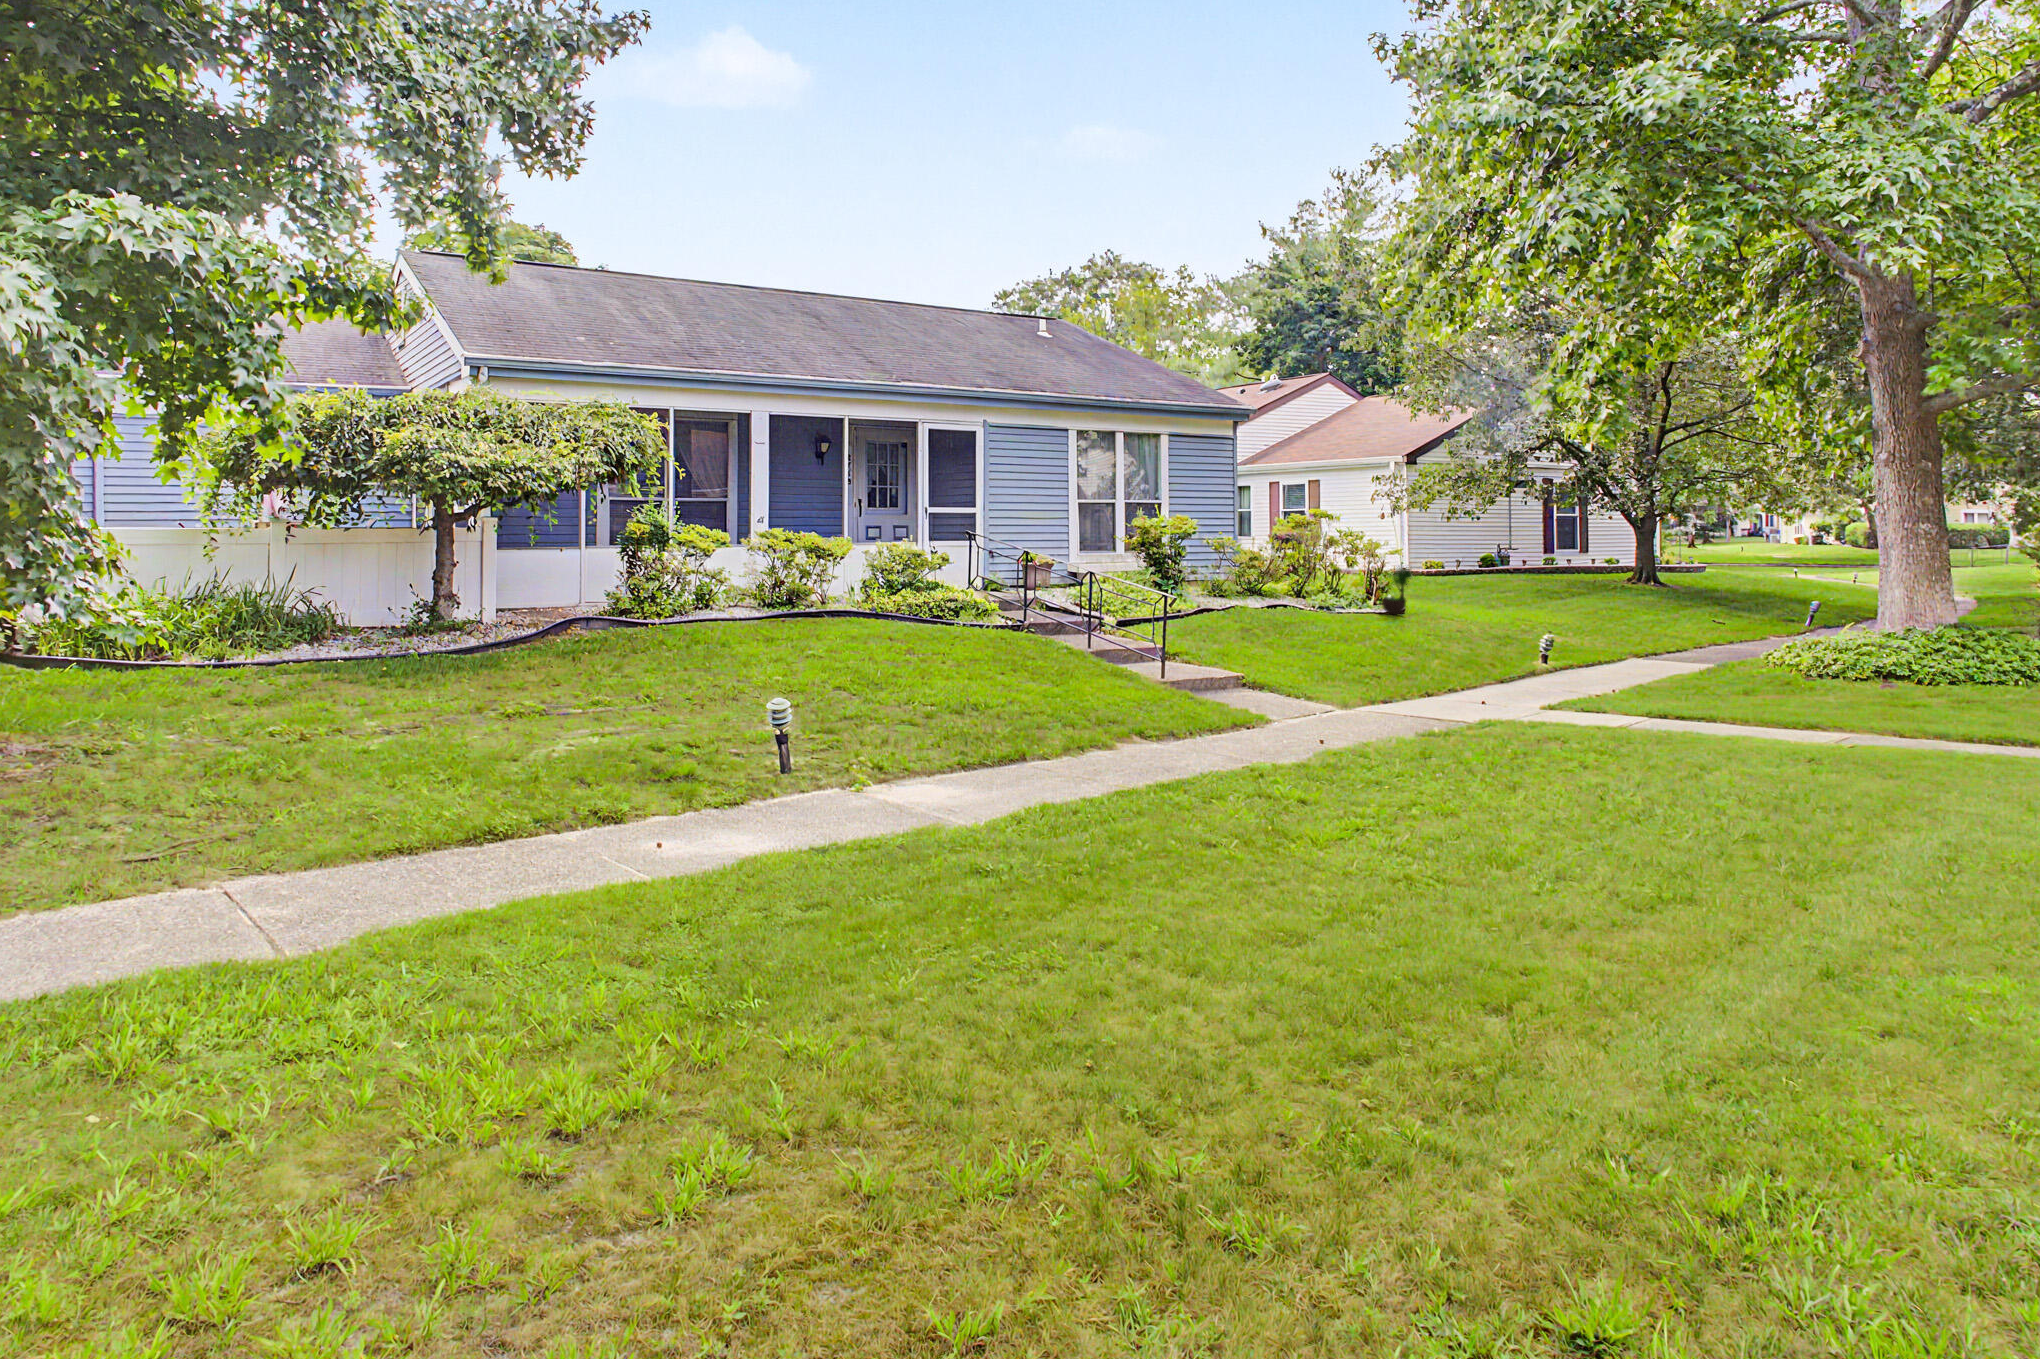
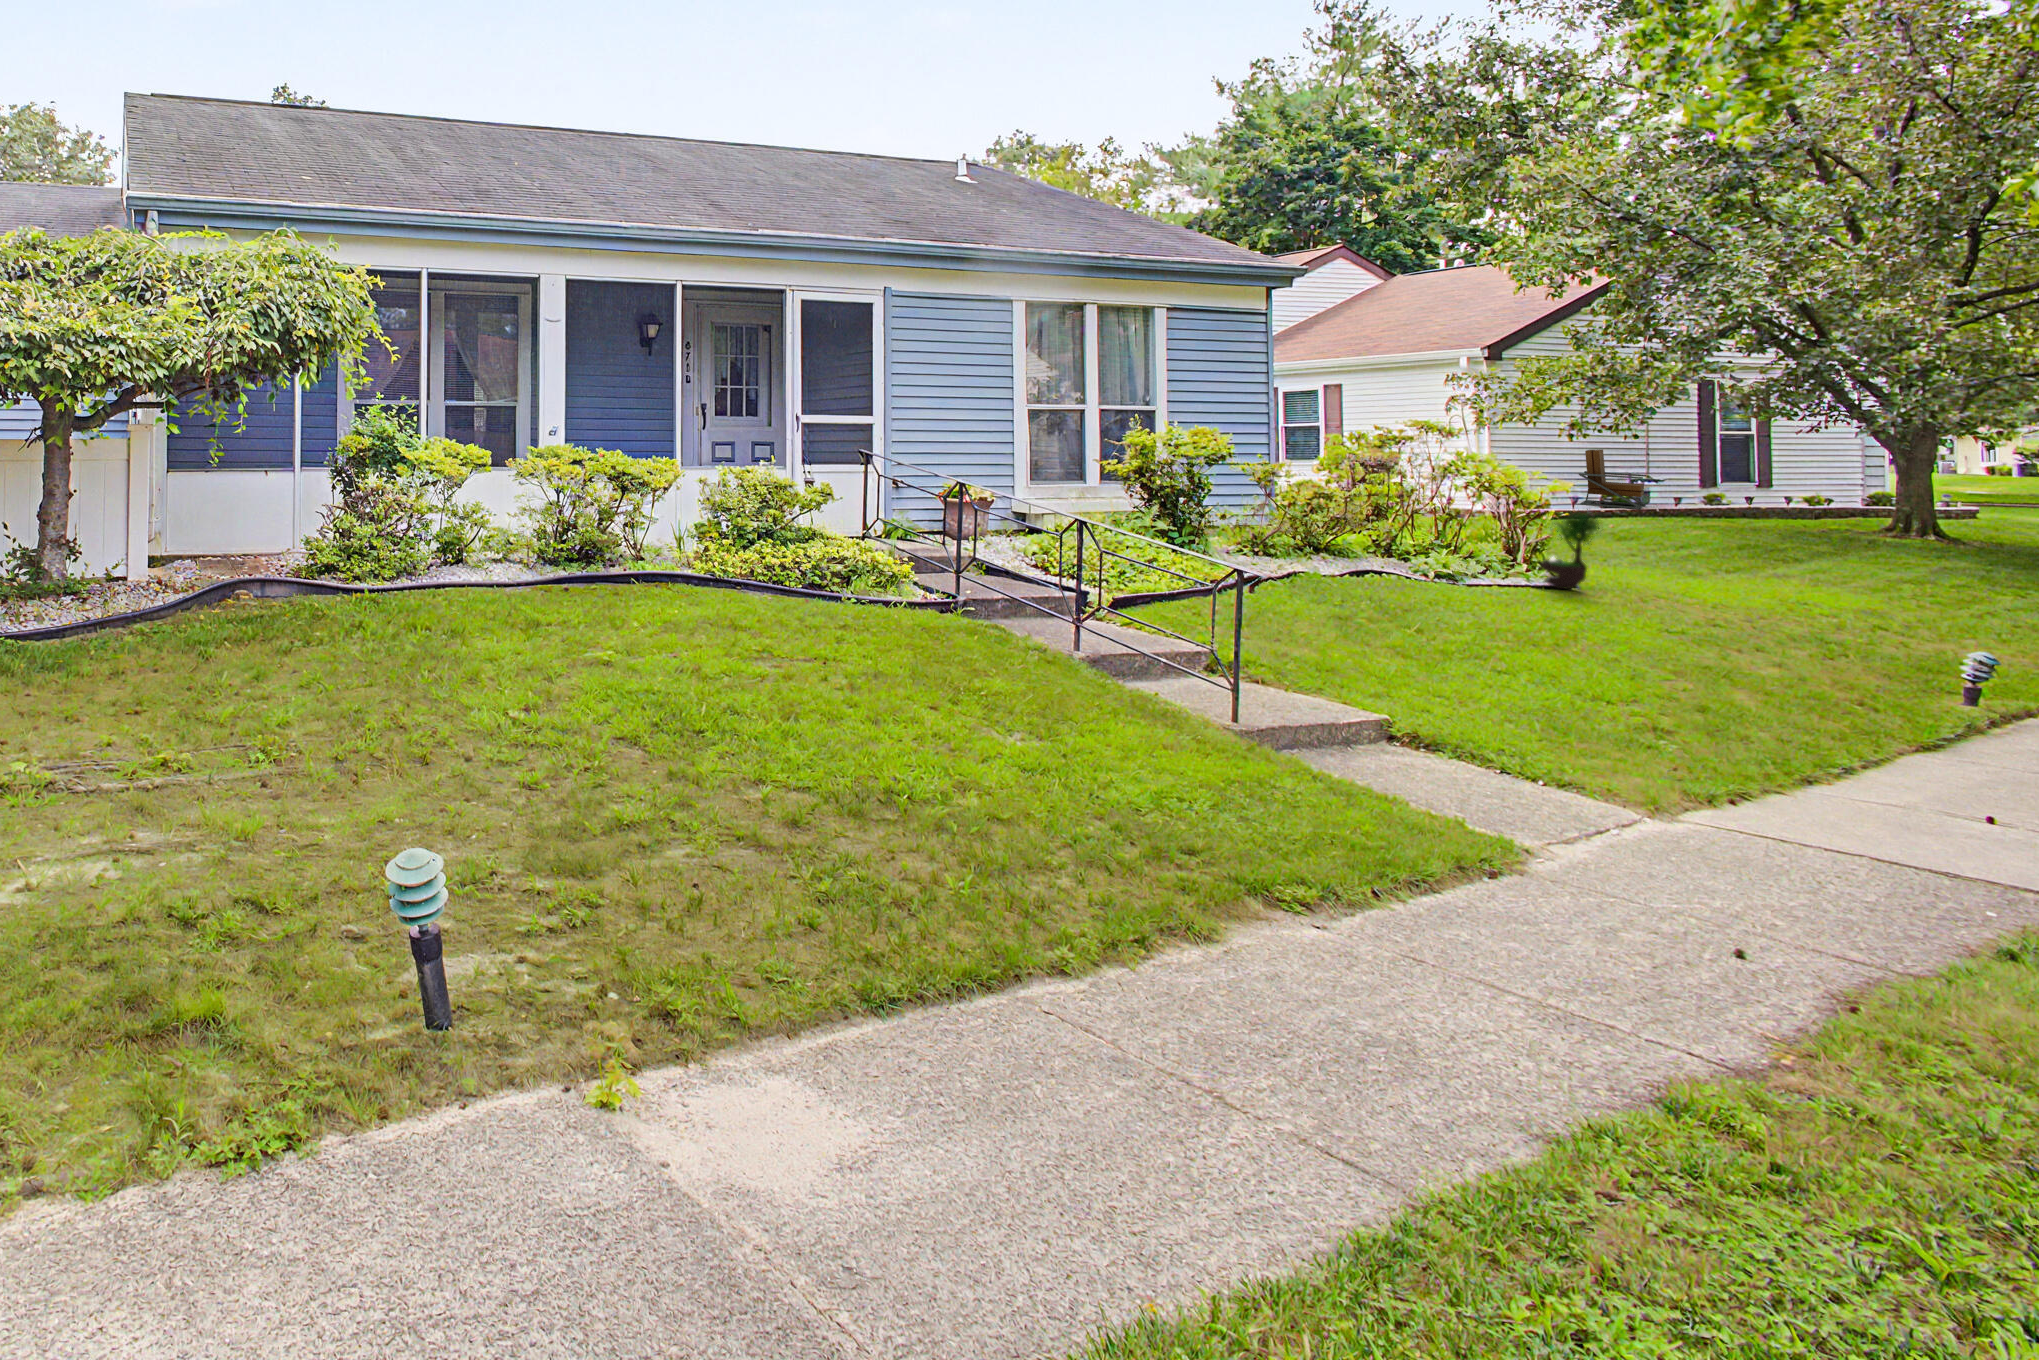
lounge chair: none [1464,529,1507,569] -> present [1579,449,1647,509]

